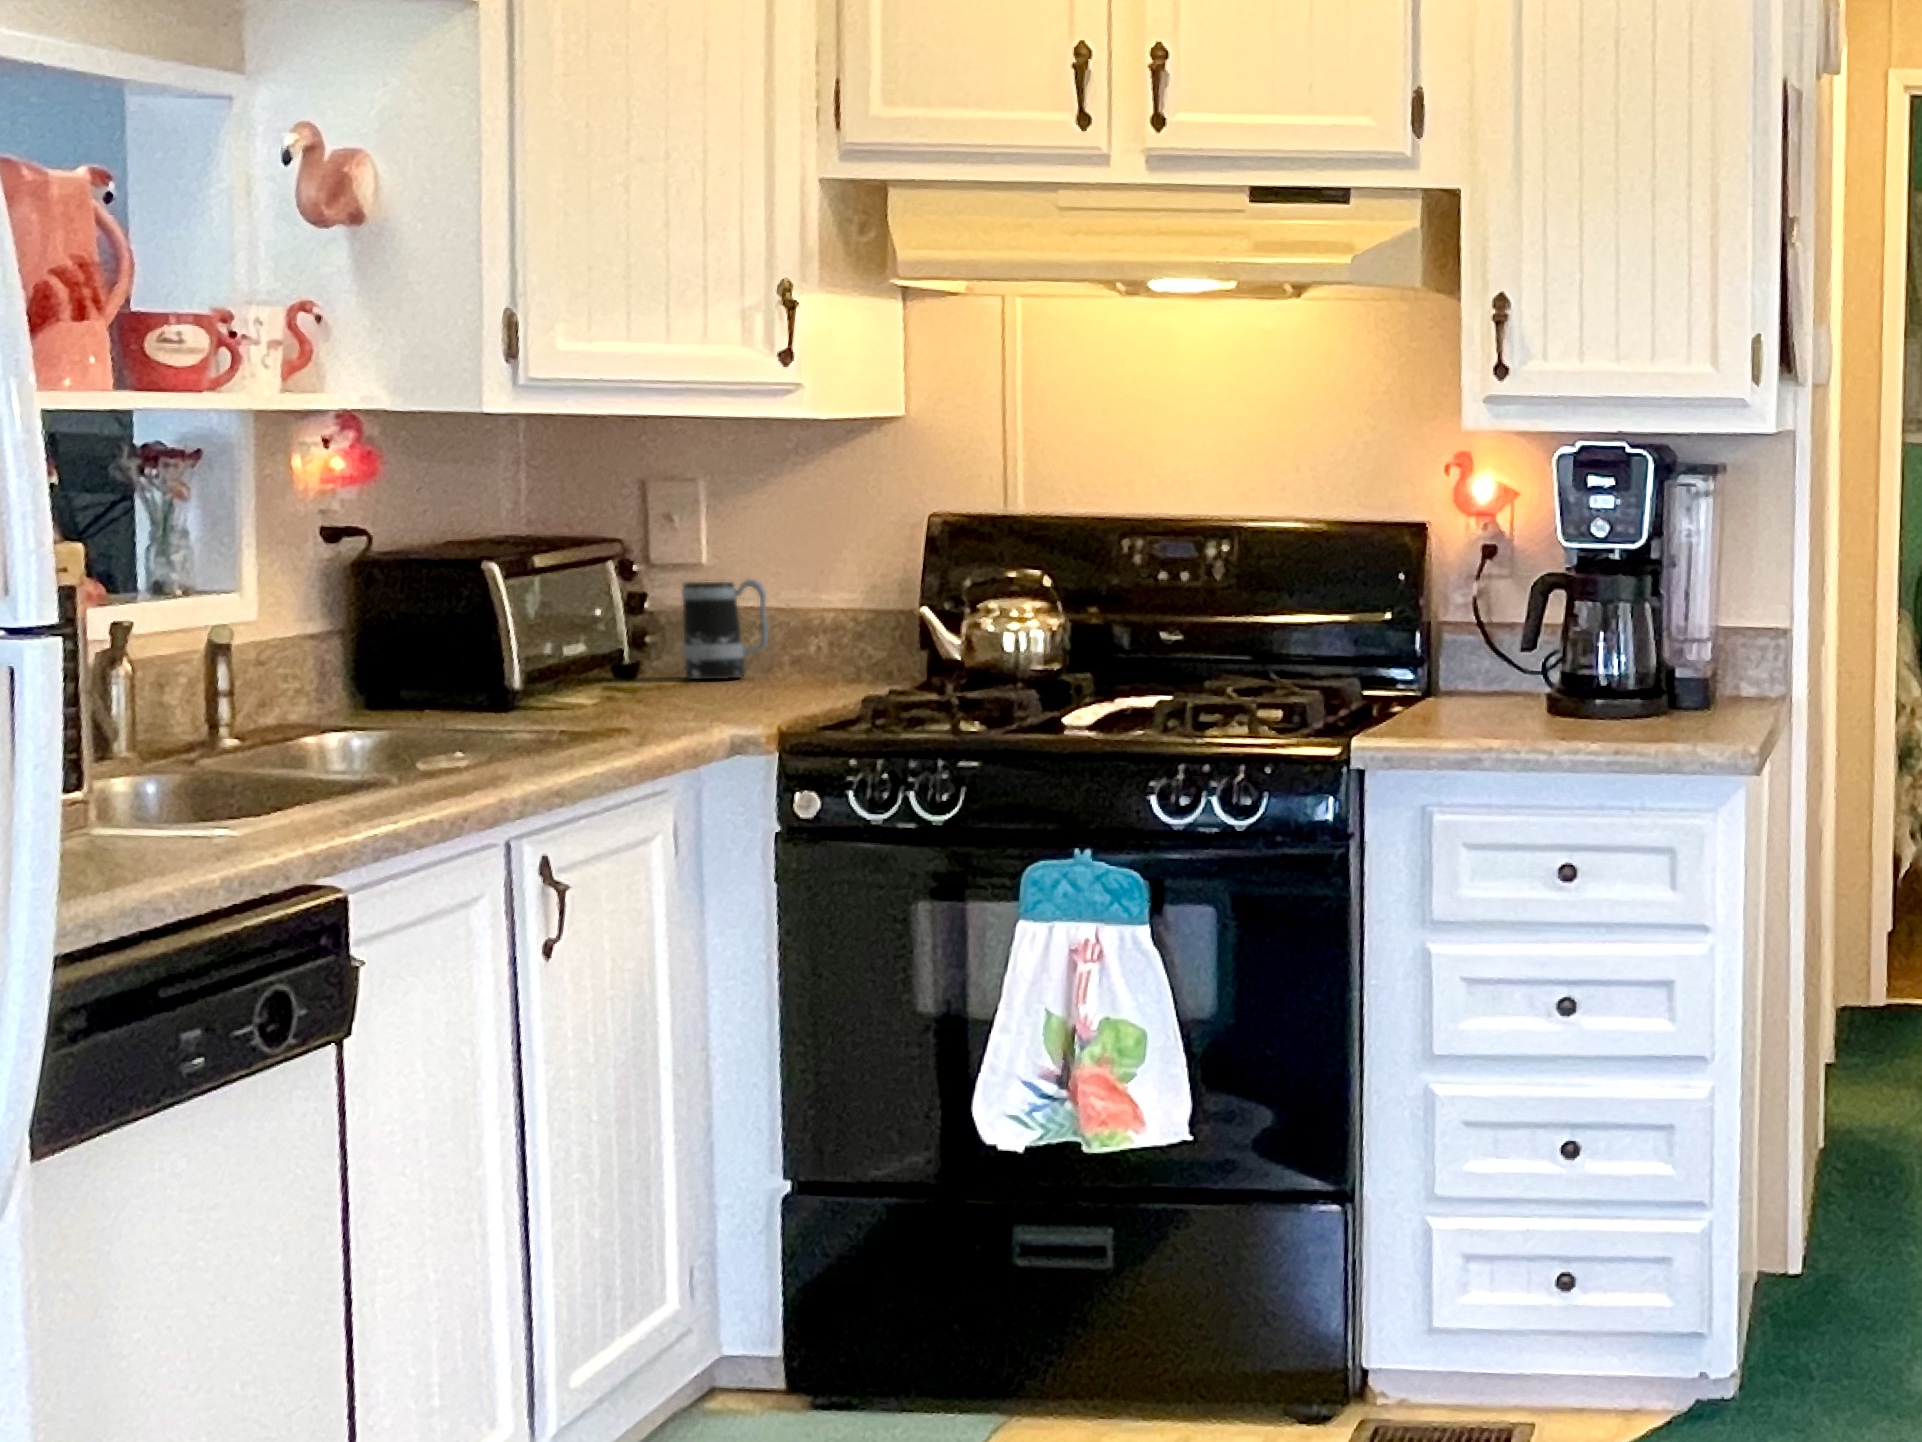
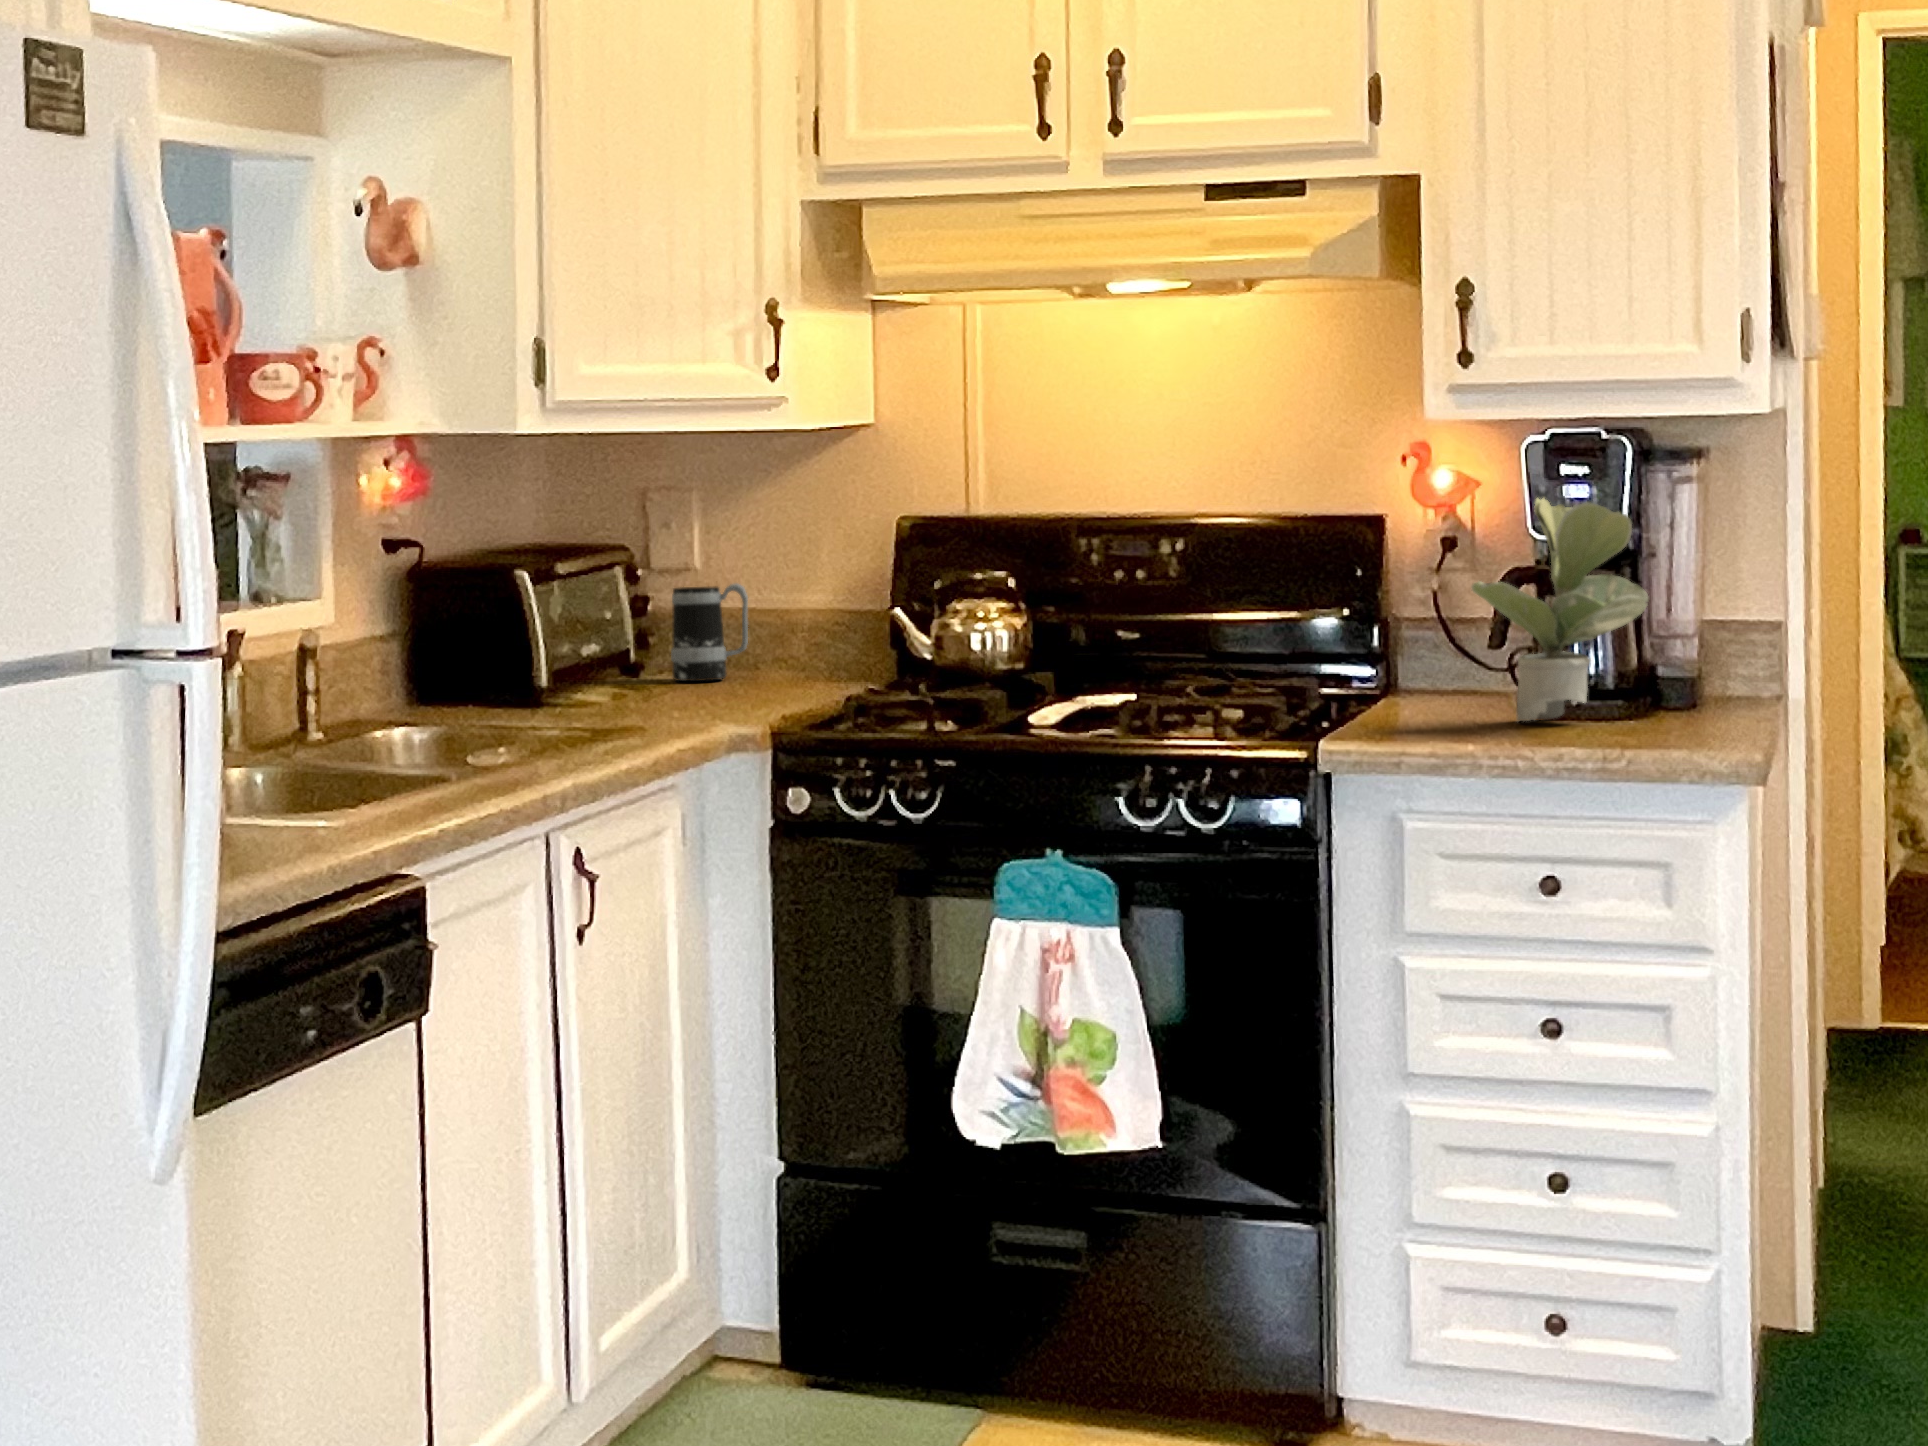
potted plant: none [1494,504,1666,723] -> present [1472,498,1648,722]

